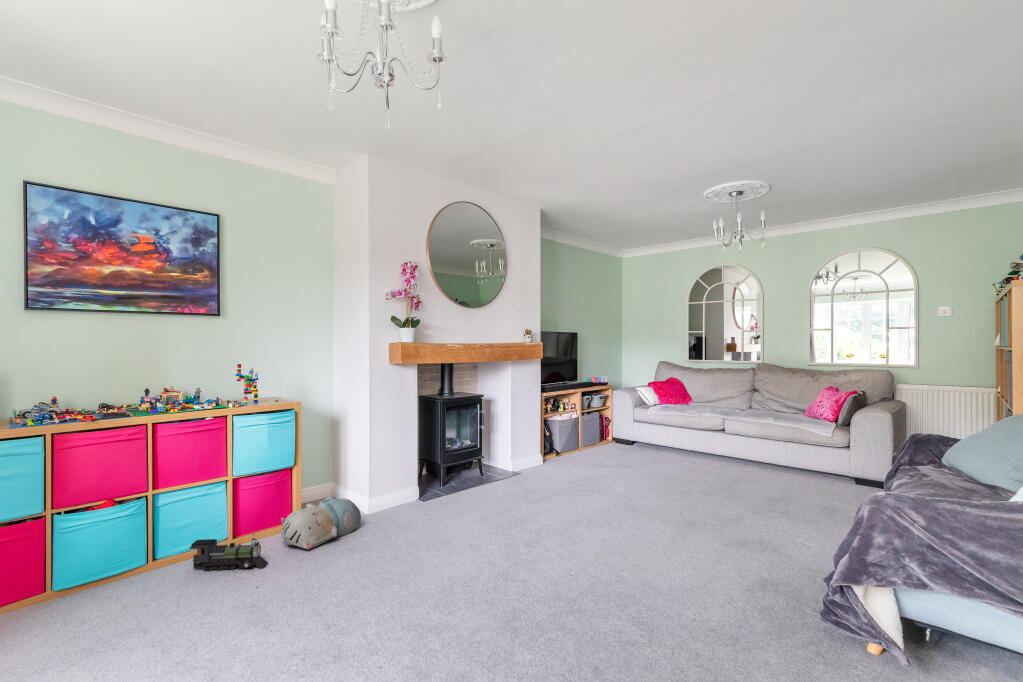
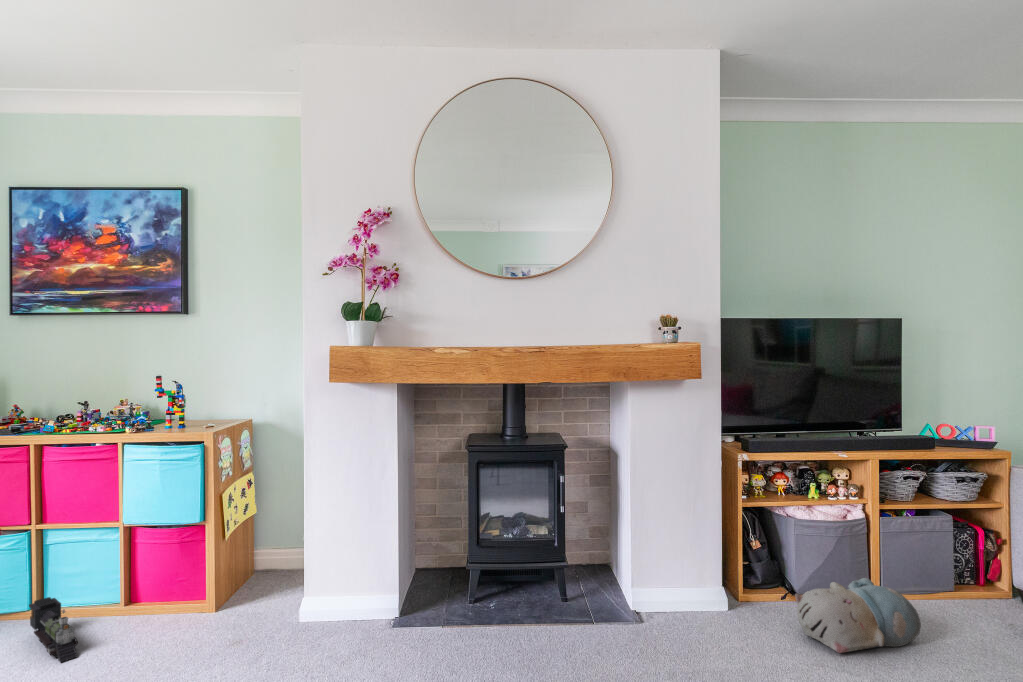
plush toy: present [281,496,361,549] -> present [795,578,921,653]

